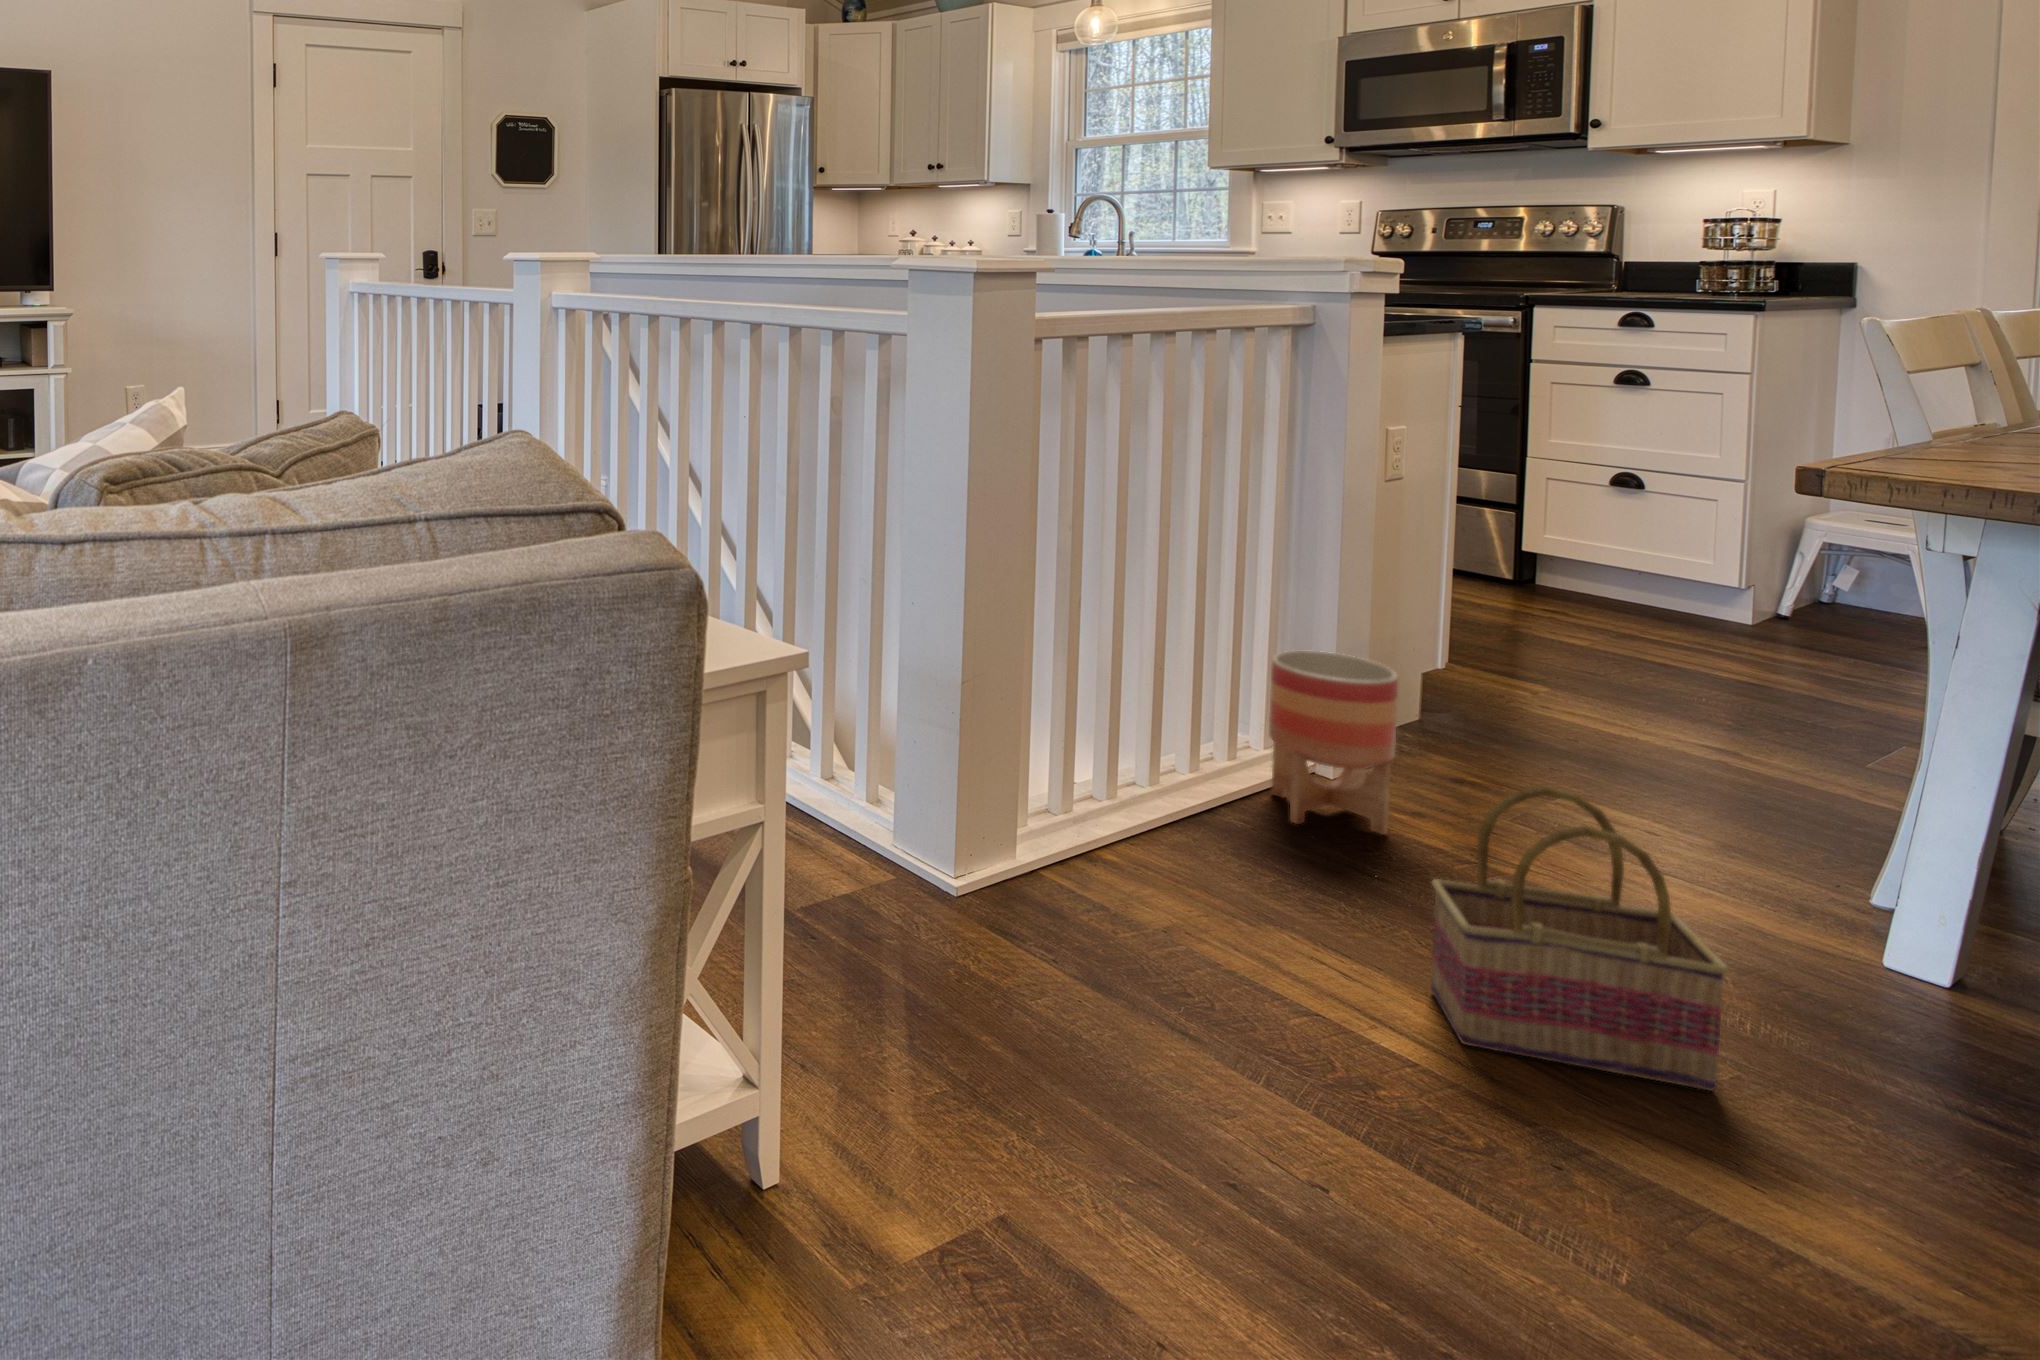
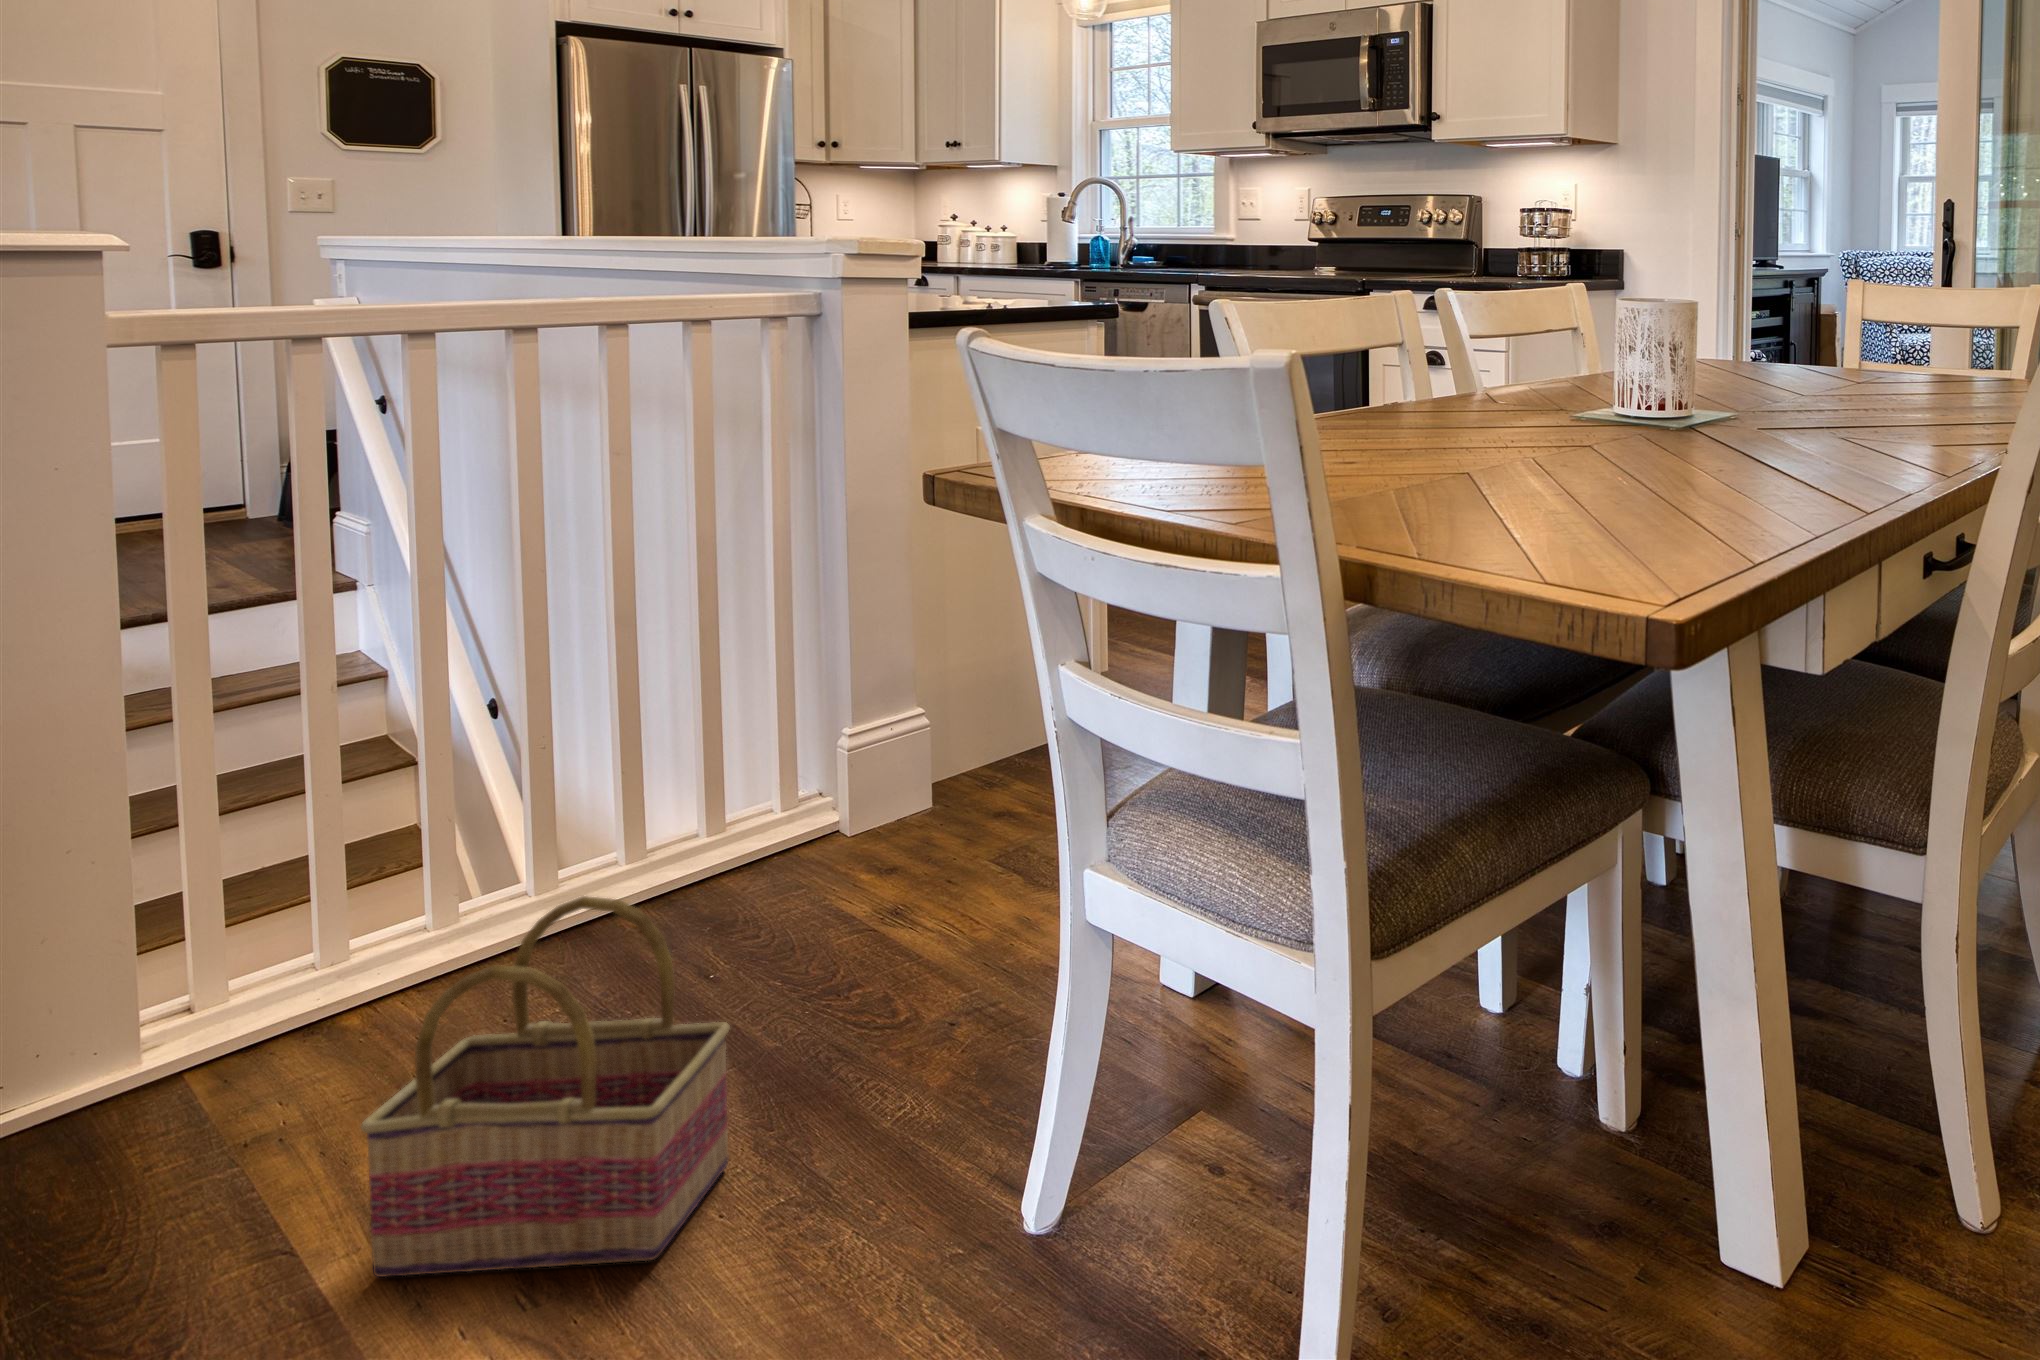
planter: present [1269,651,1398,834] -> none [678,699,826,919]

